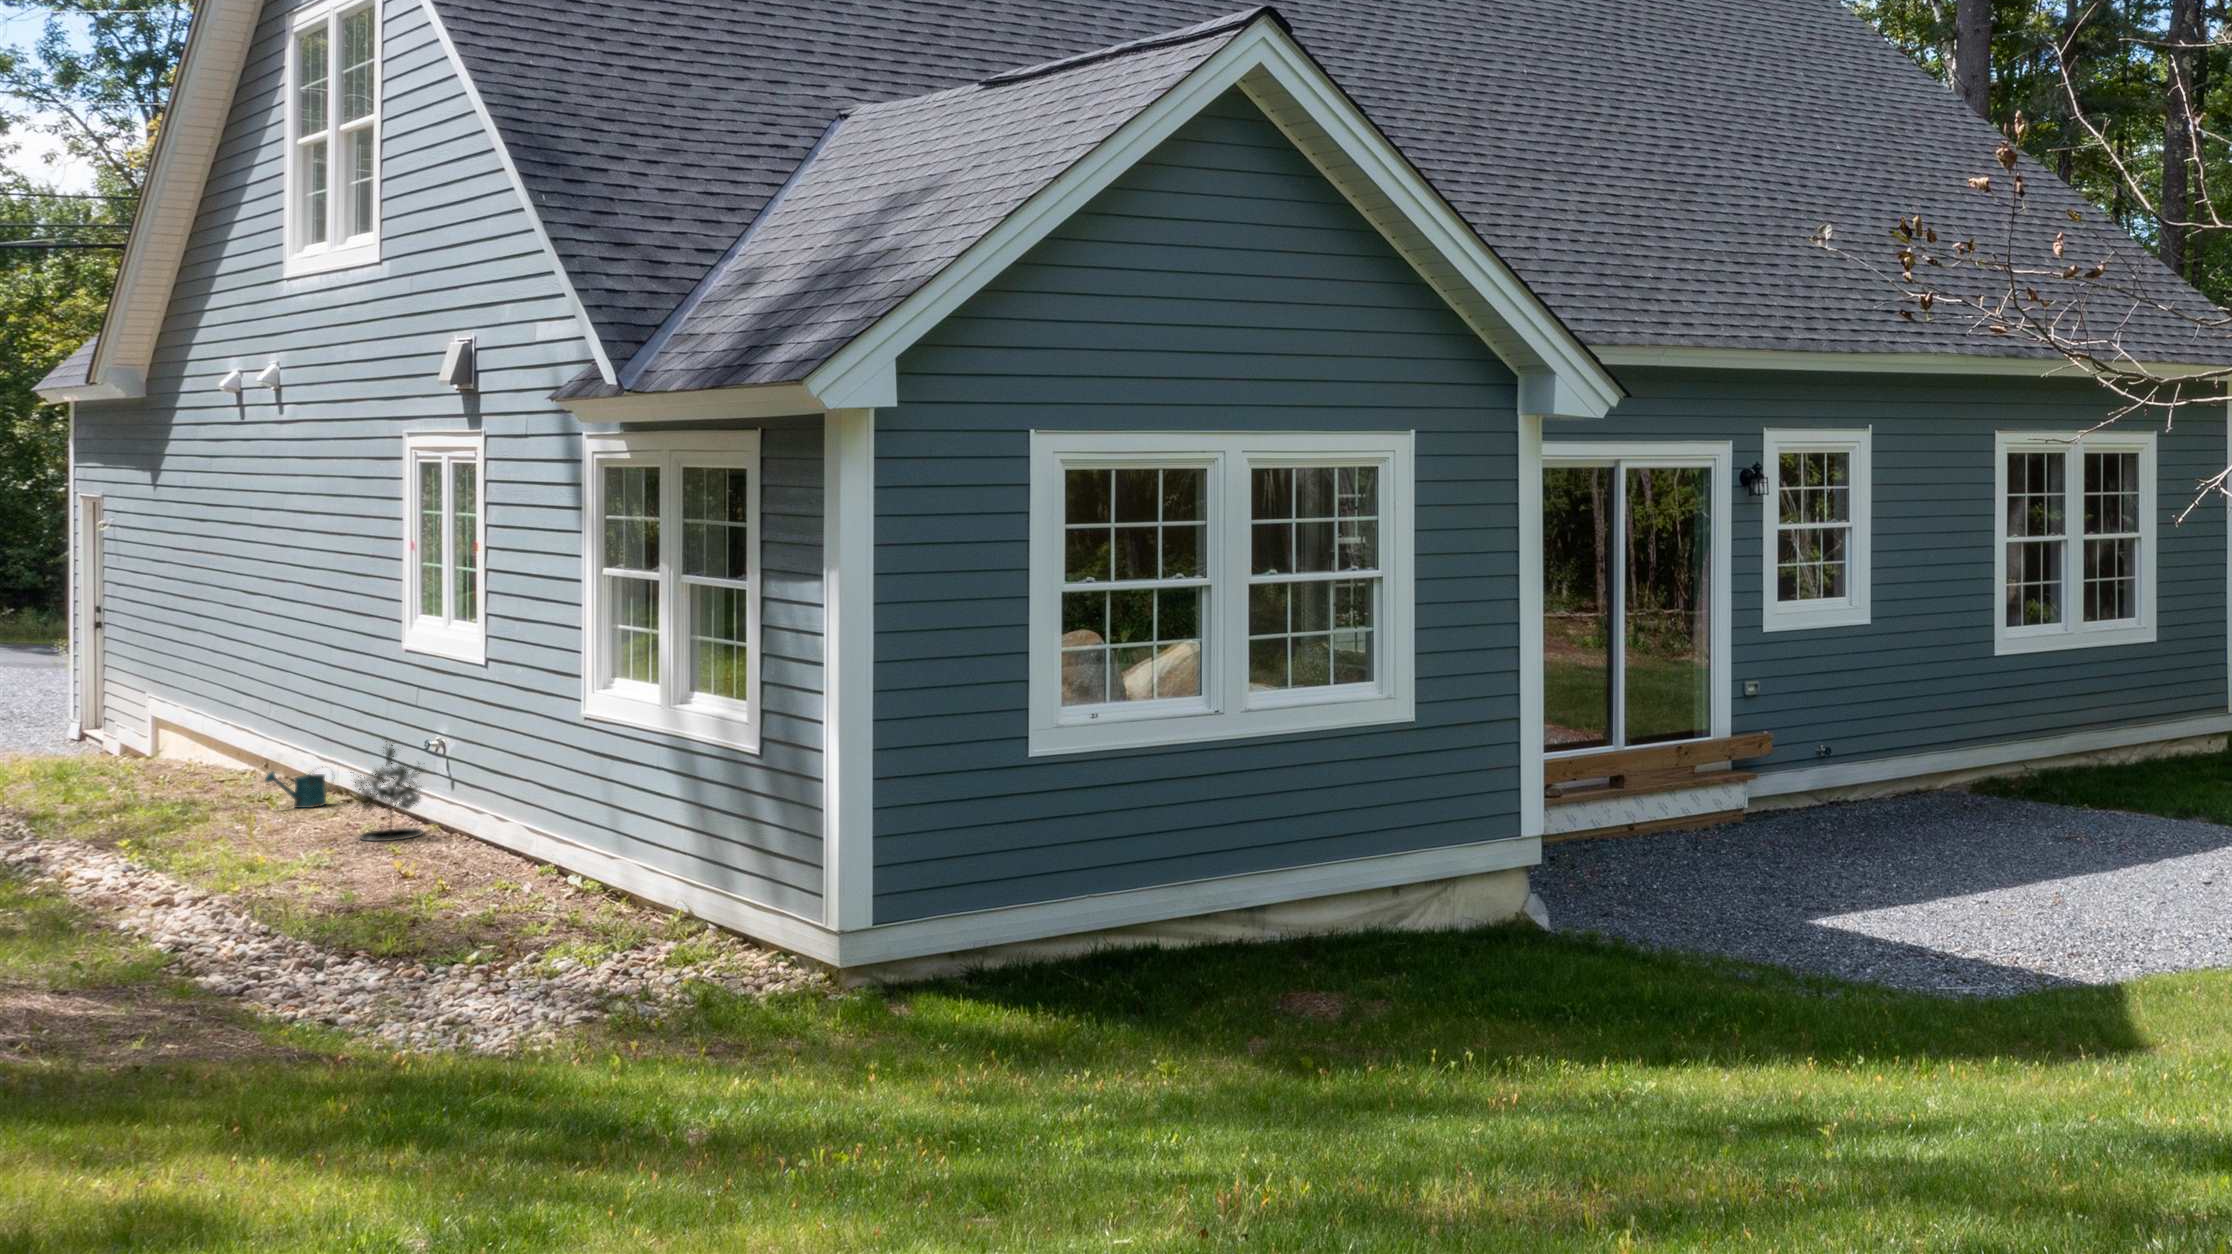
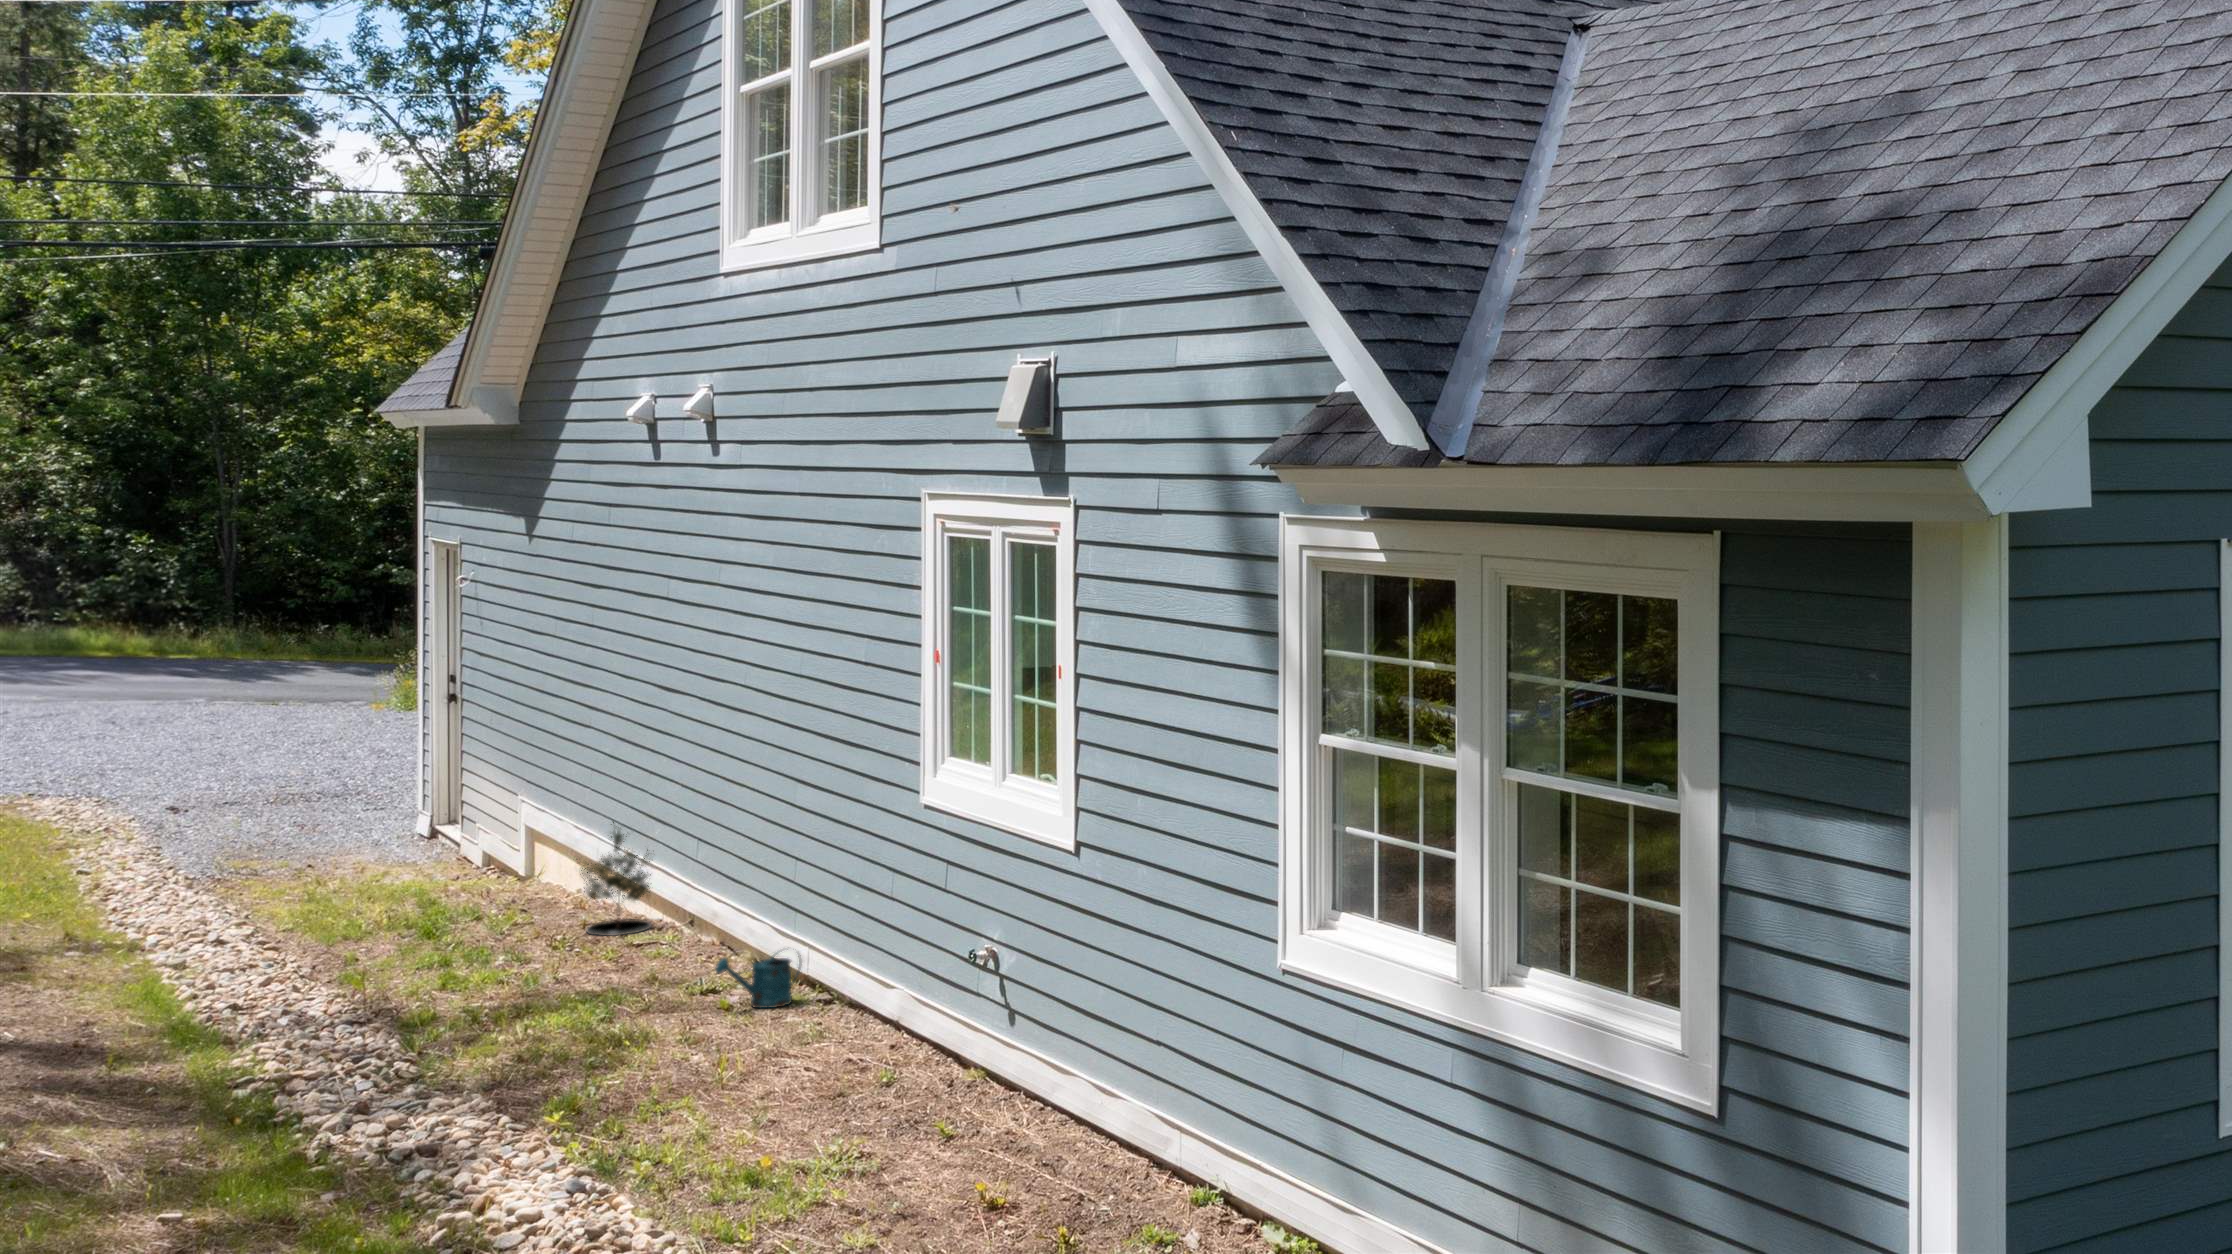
potted tree: present [350,739,423,841] -> present [576,822,652,936]

